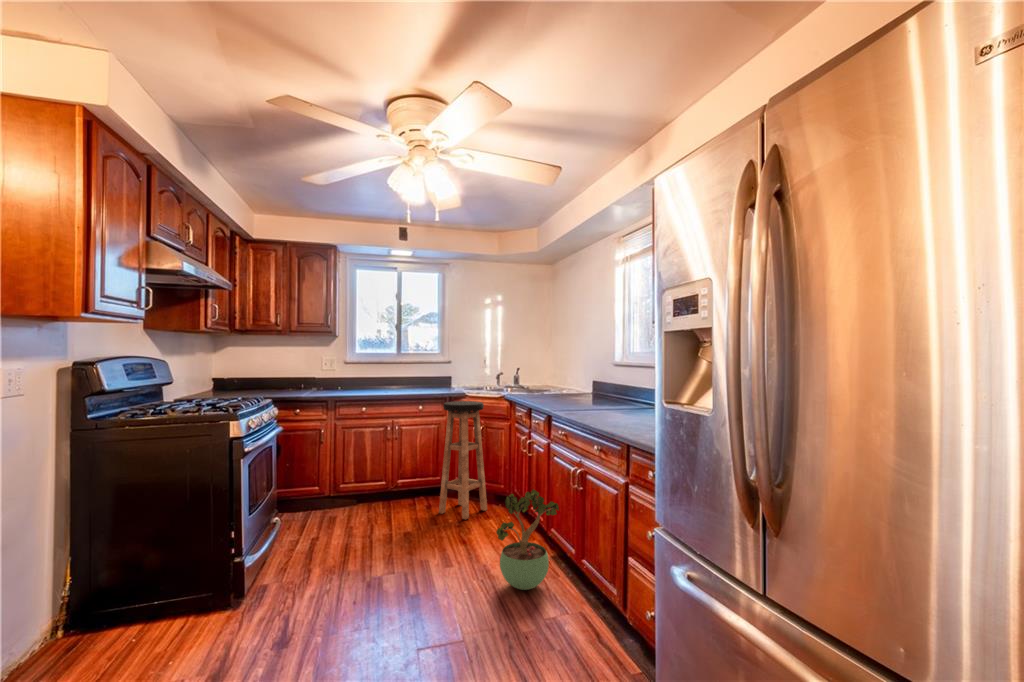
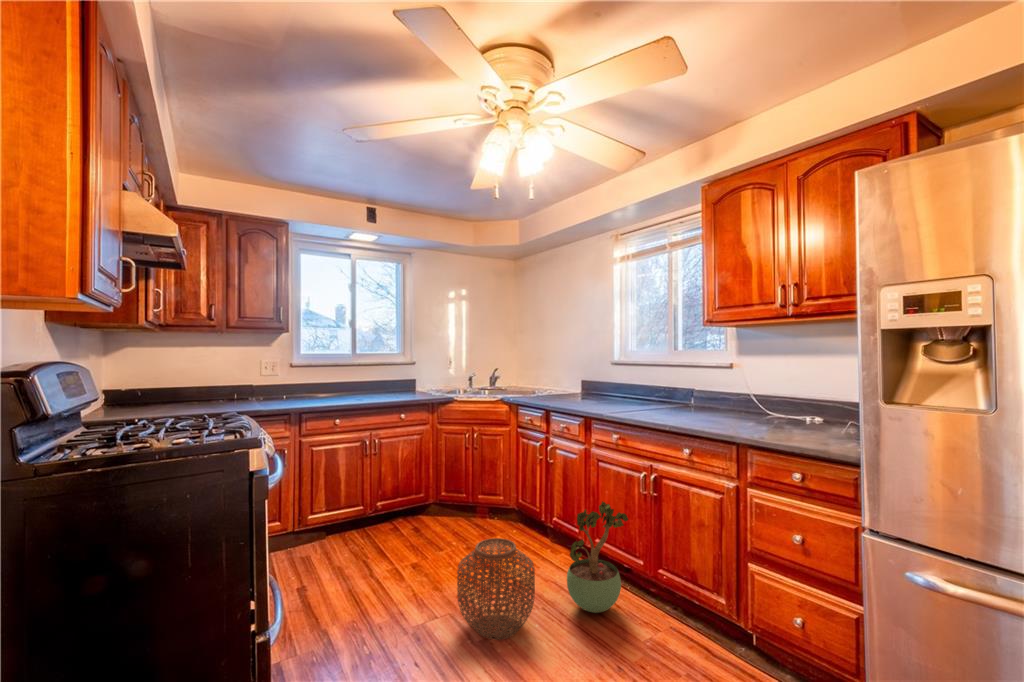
bar stool: present [439,401,487,519] -> none [434,407,485,540]
woven basket: none [398,512,465,596] -> present [457,538,535,639]

